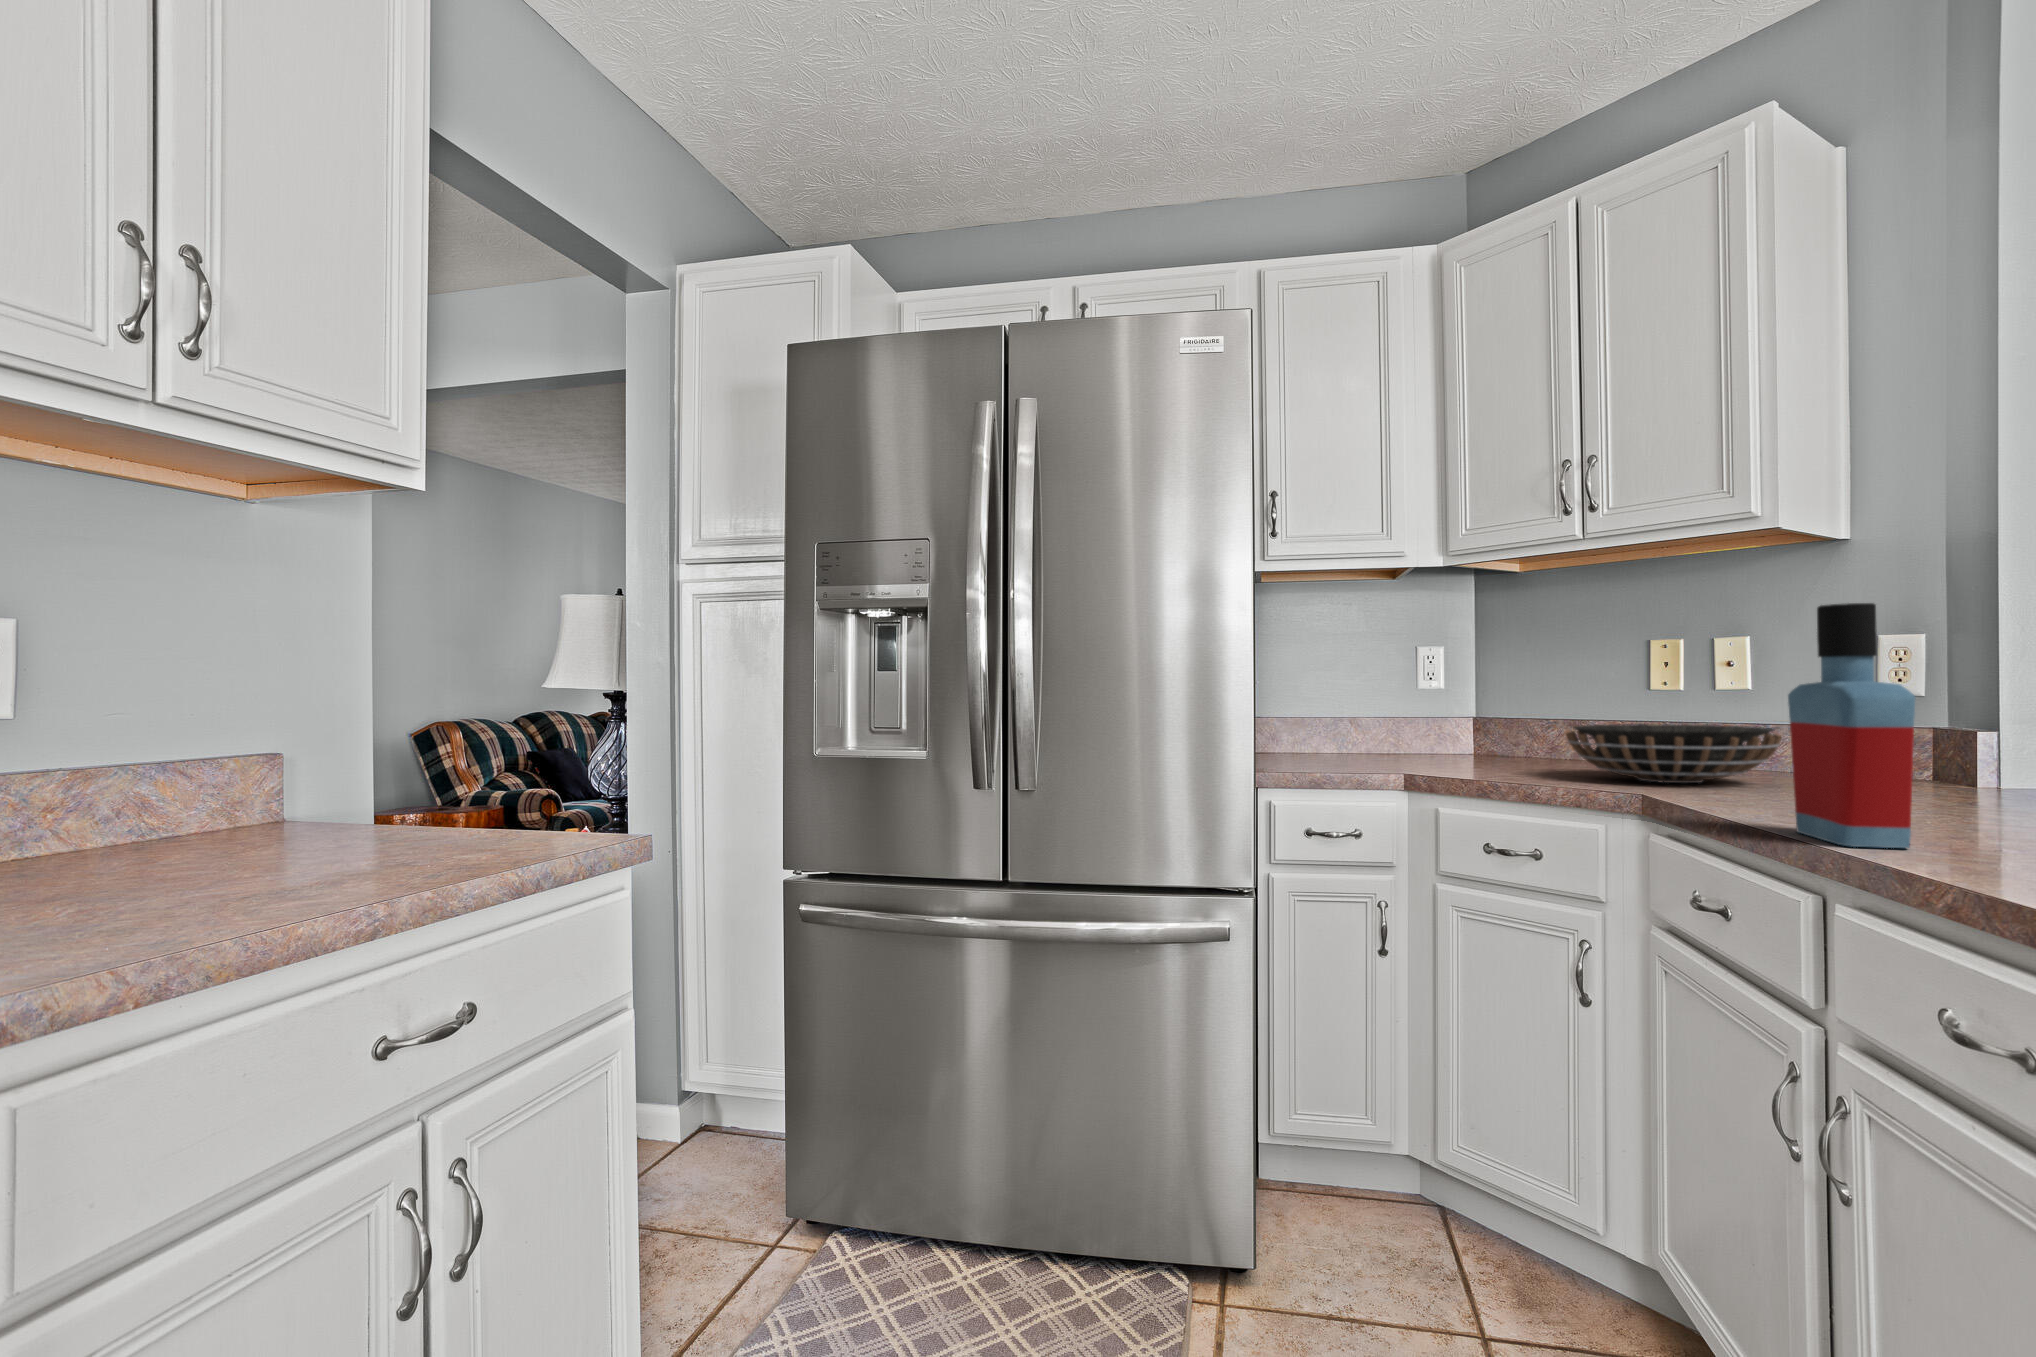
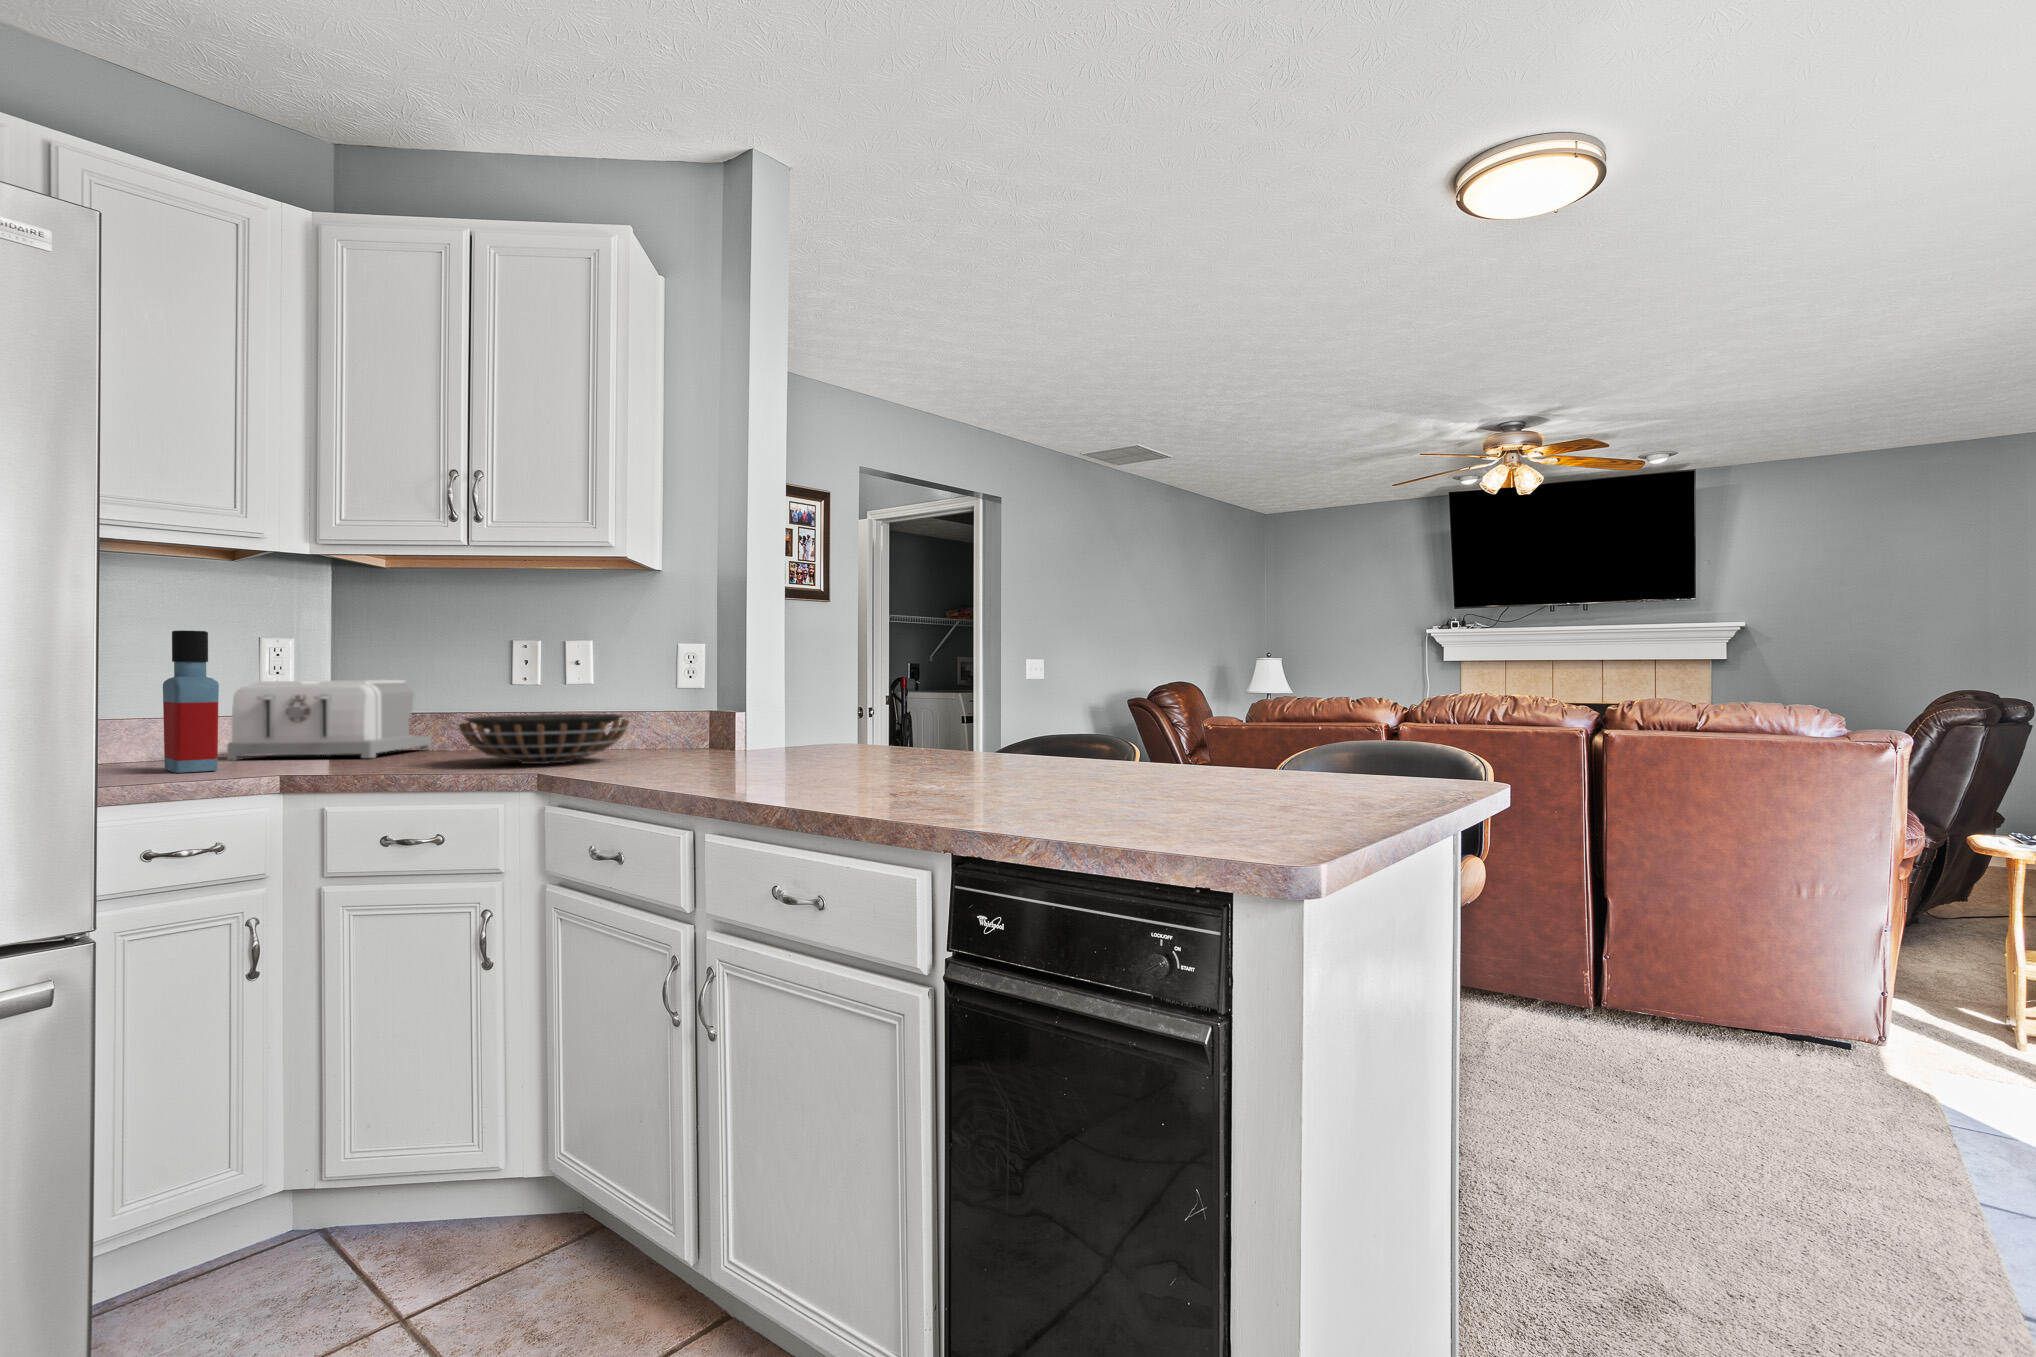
bottle: present [1788,603,1915,848] -> present [163,630,219,773]
toaster: none [1386,685,1568,762] -> present [227,680,431,760]

